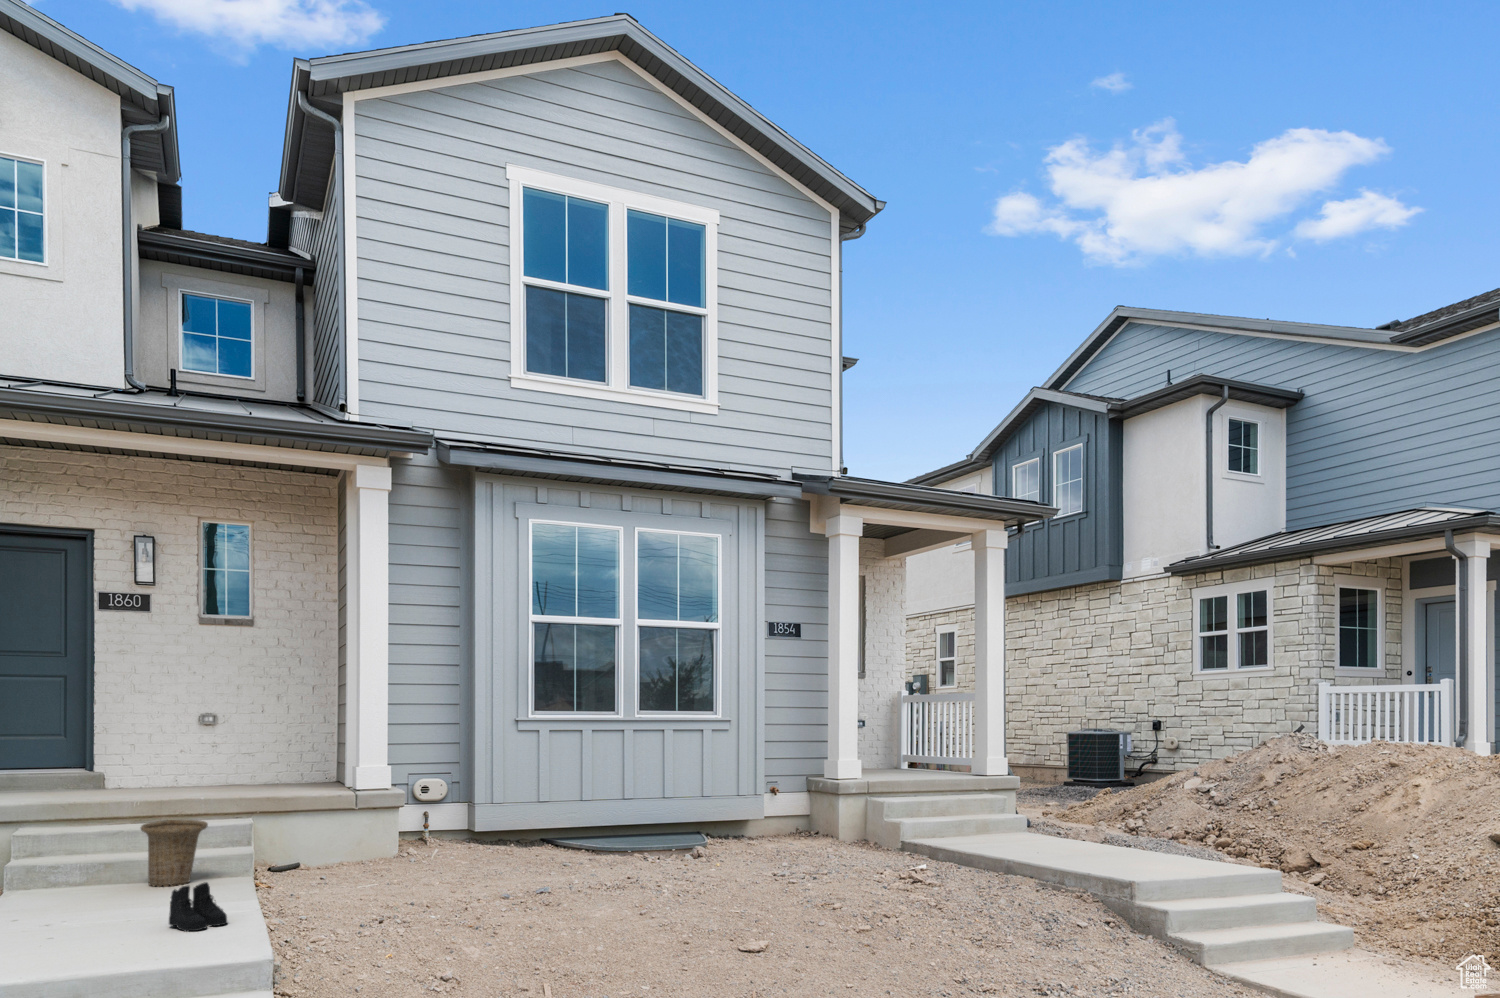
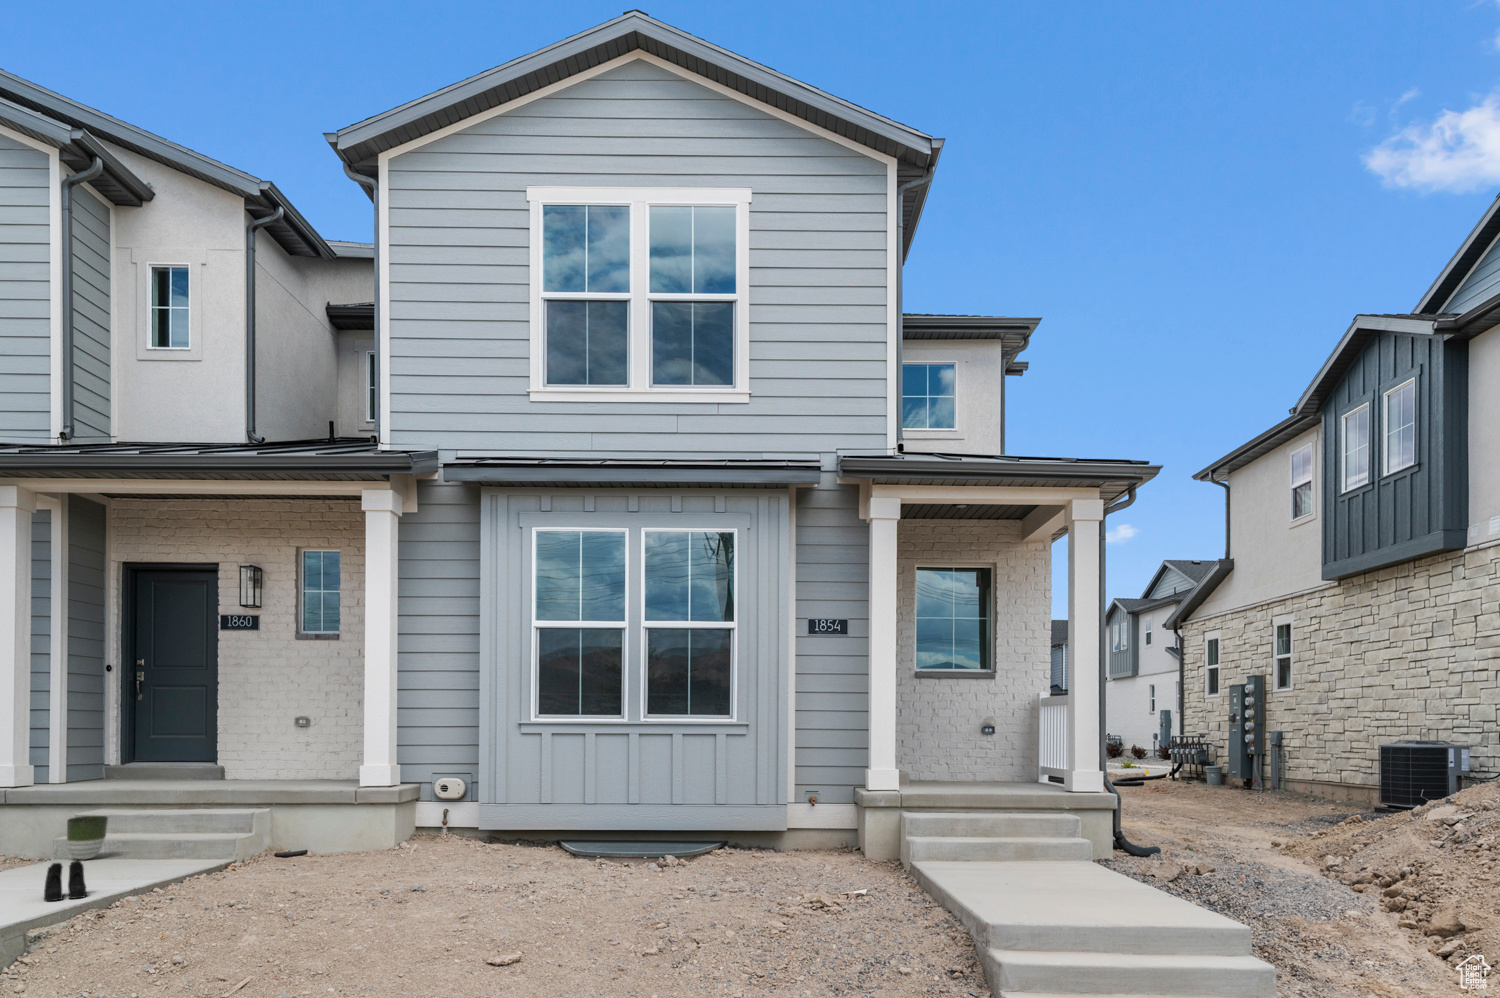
basket: present [141,820,208,887] -> none [135,806,193,862]
planter: none [38,837,90,891] -> present [67,816,108,860]

